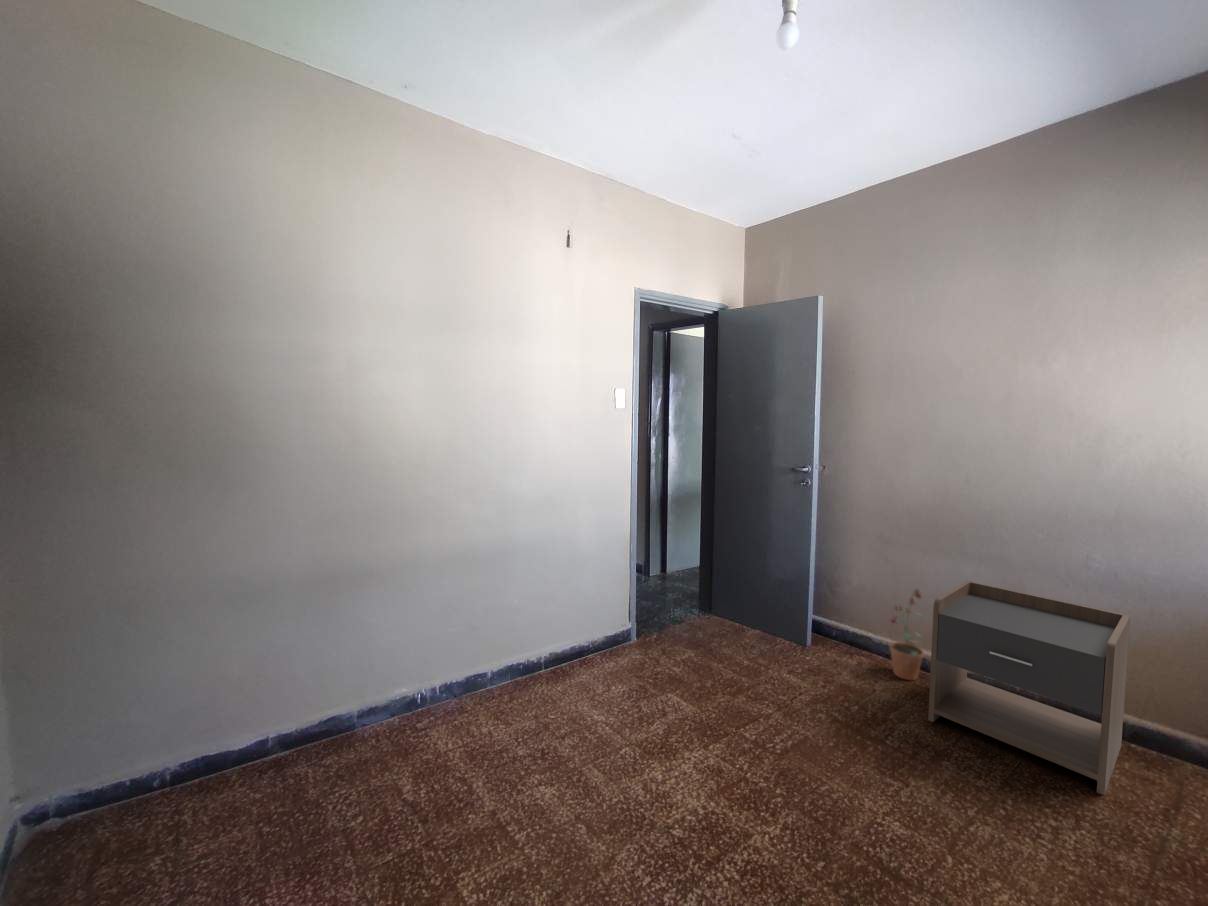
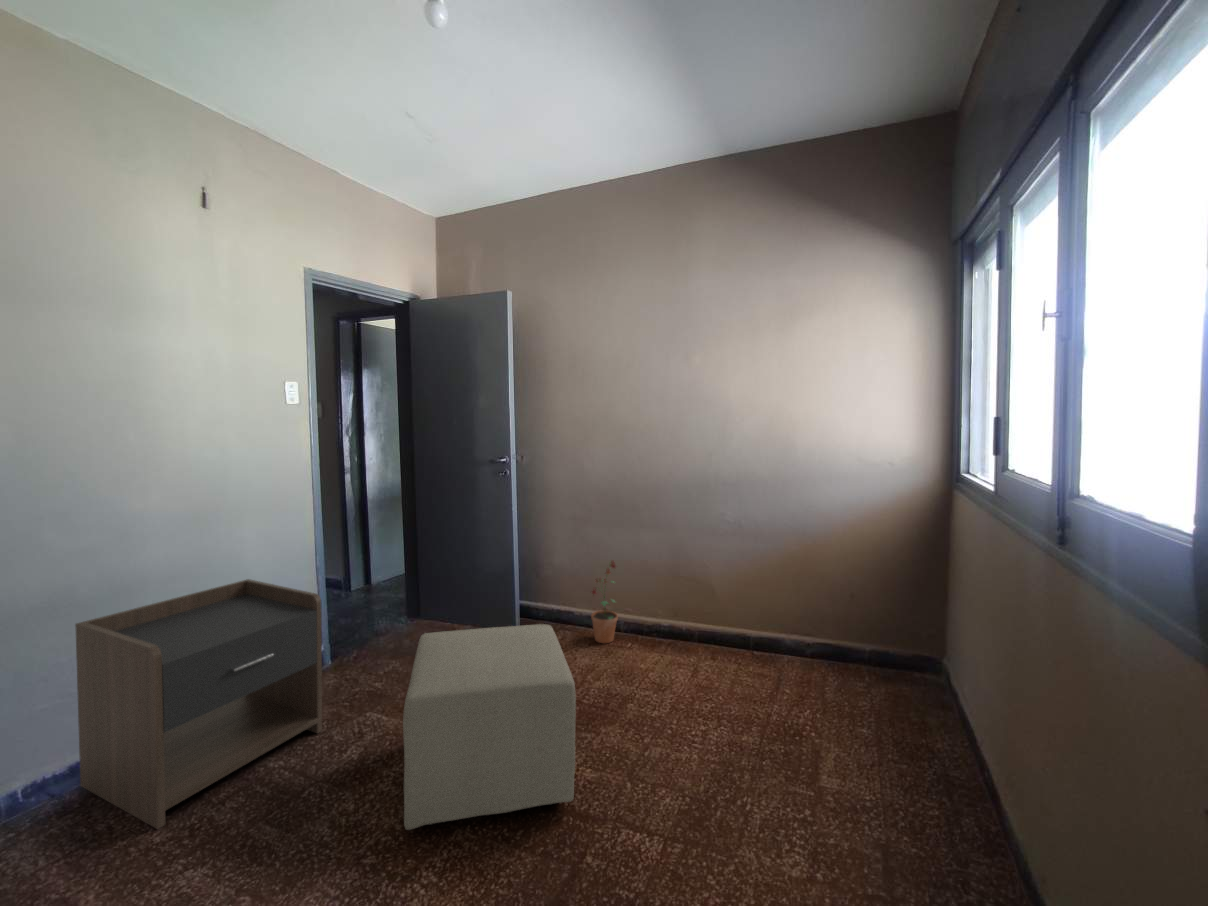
nightstand: present [928,581,1130,795] -> present [75,579,322,829]
ottoman: none [707,636,885,853] -> present [403,624,576,830]

